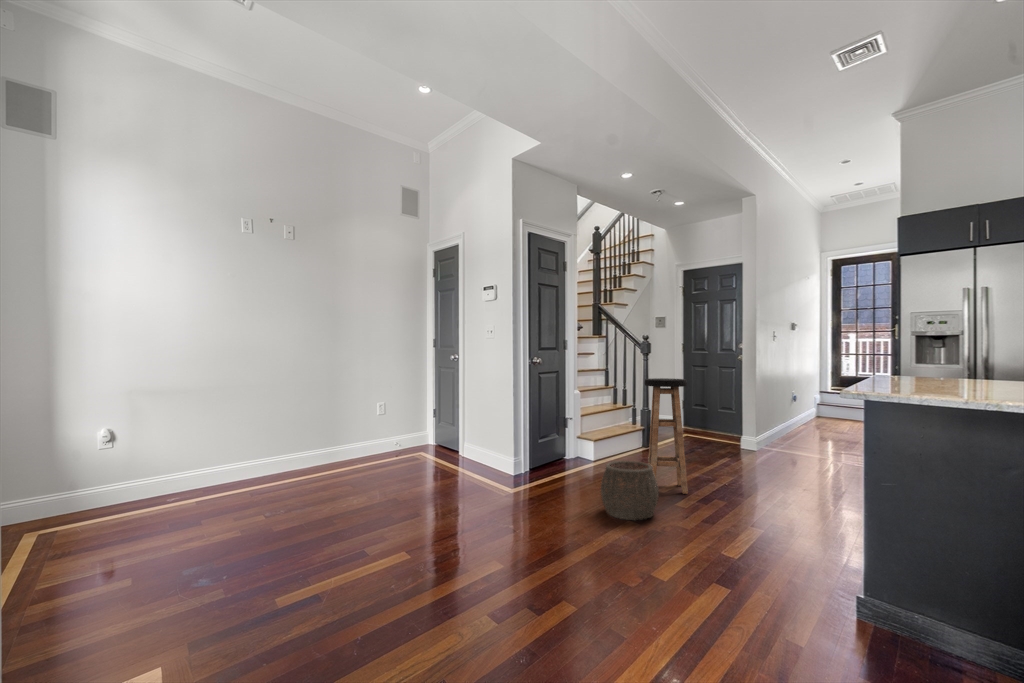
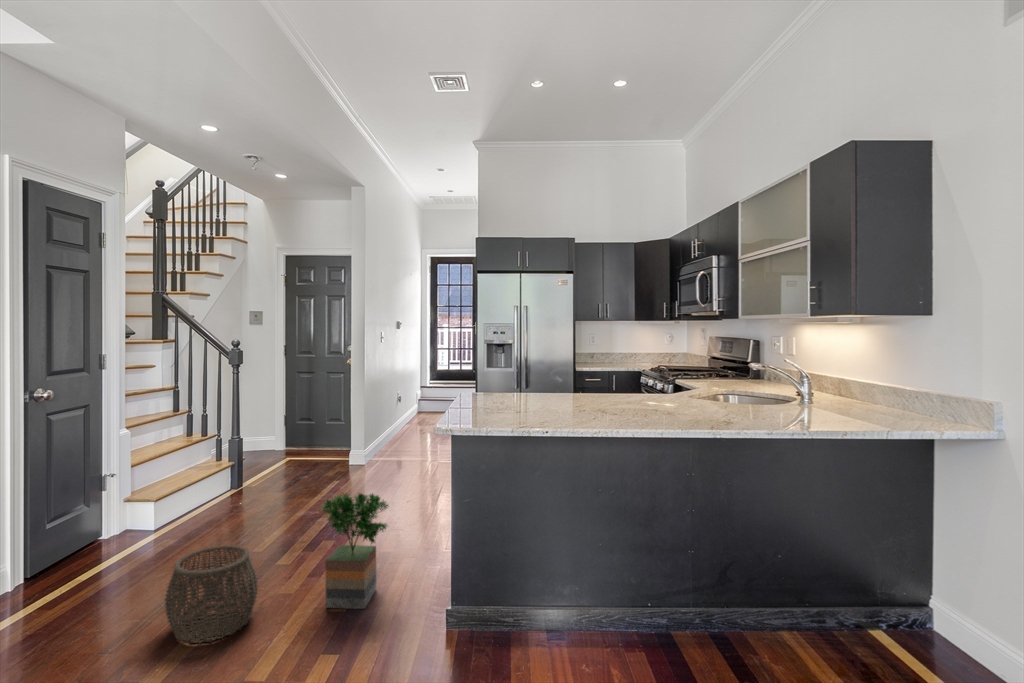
bar stool: present [645,378,688,494] -> none [235,411,295,571]
potted tree: none [704,436,764,531] -> present [322,493,388,609]

